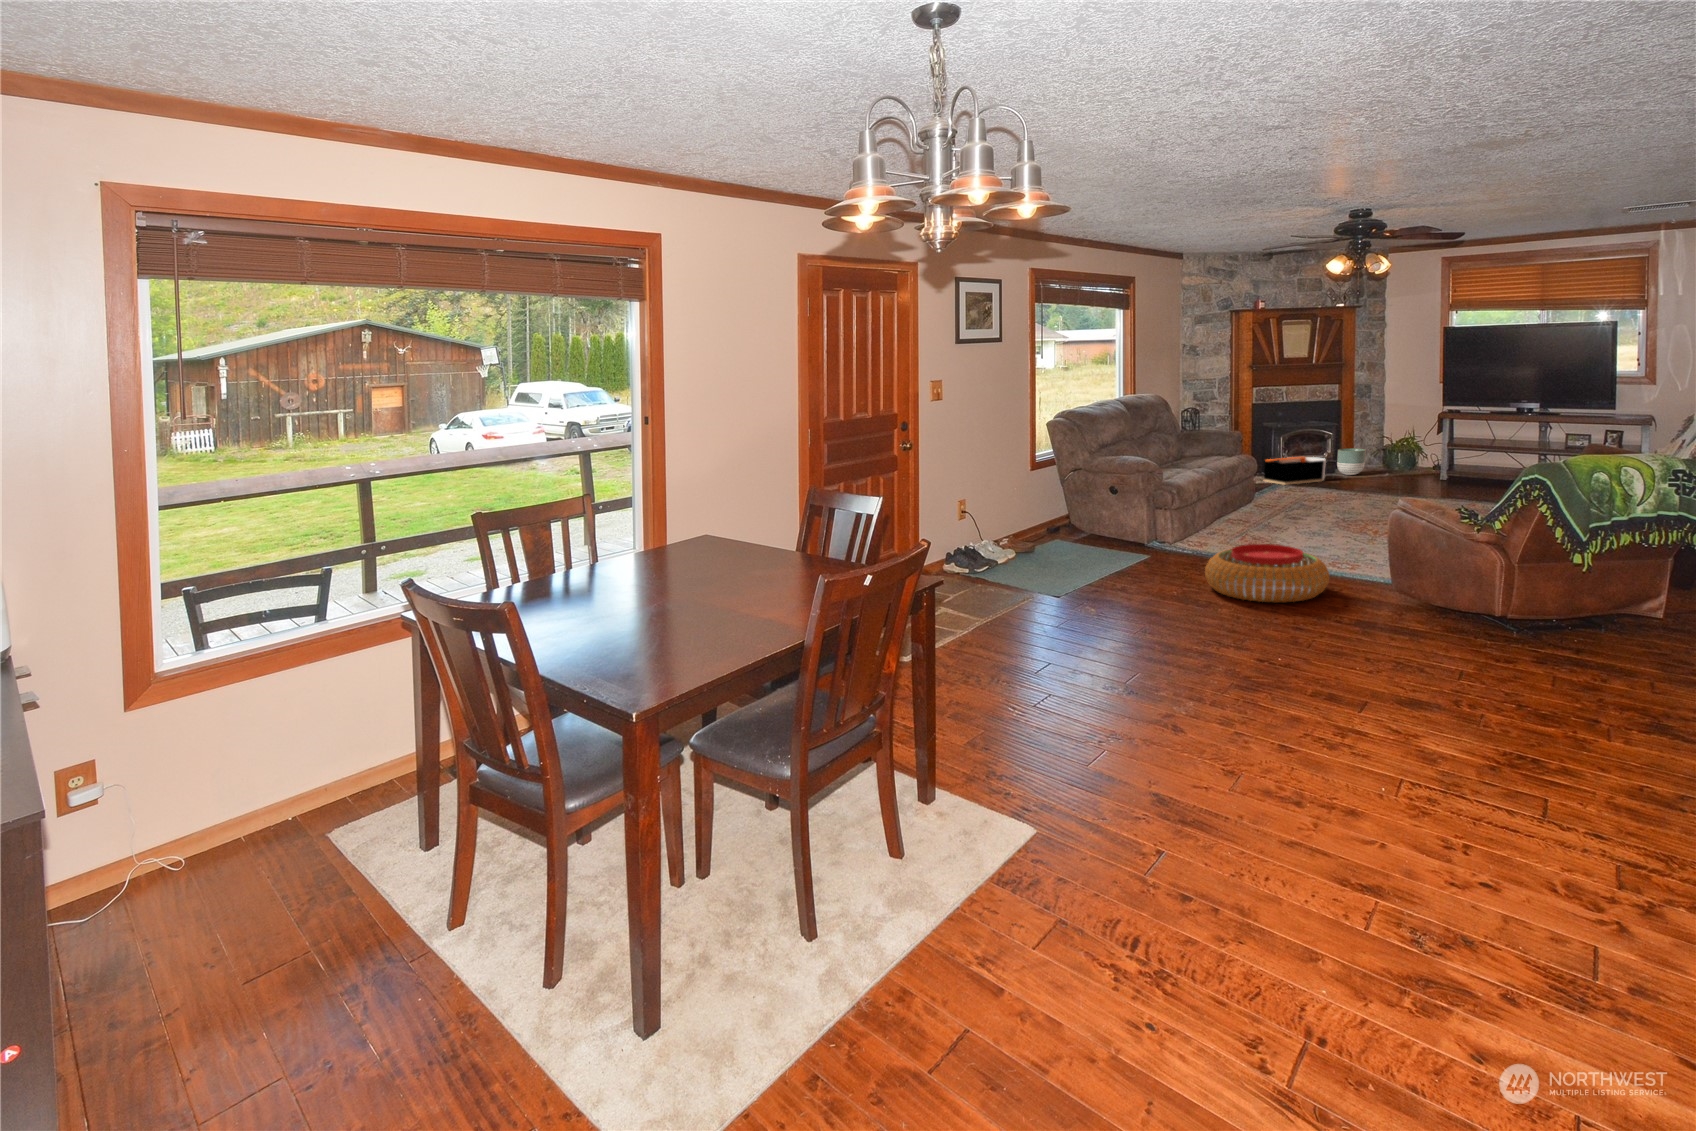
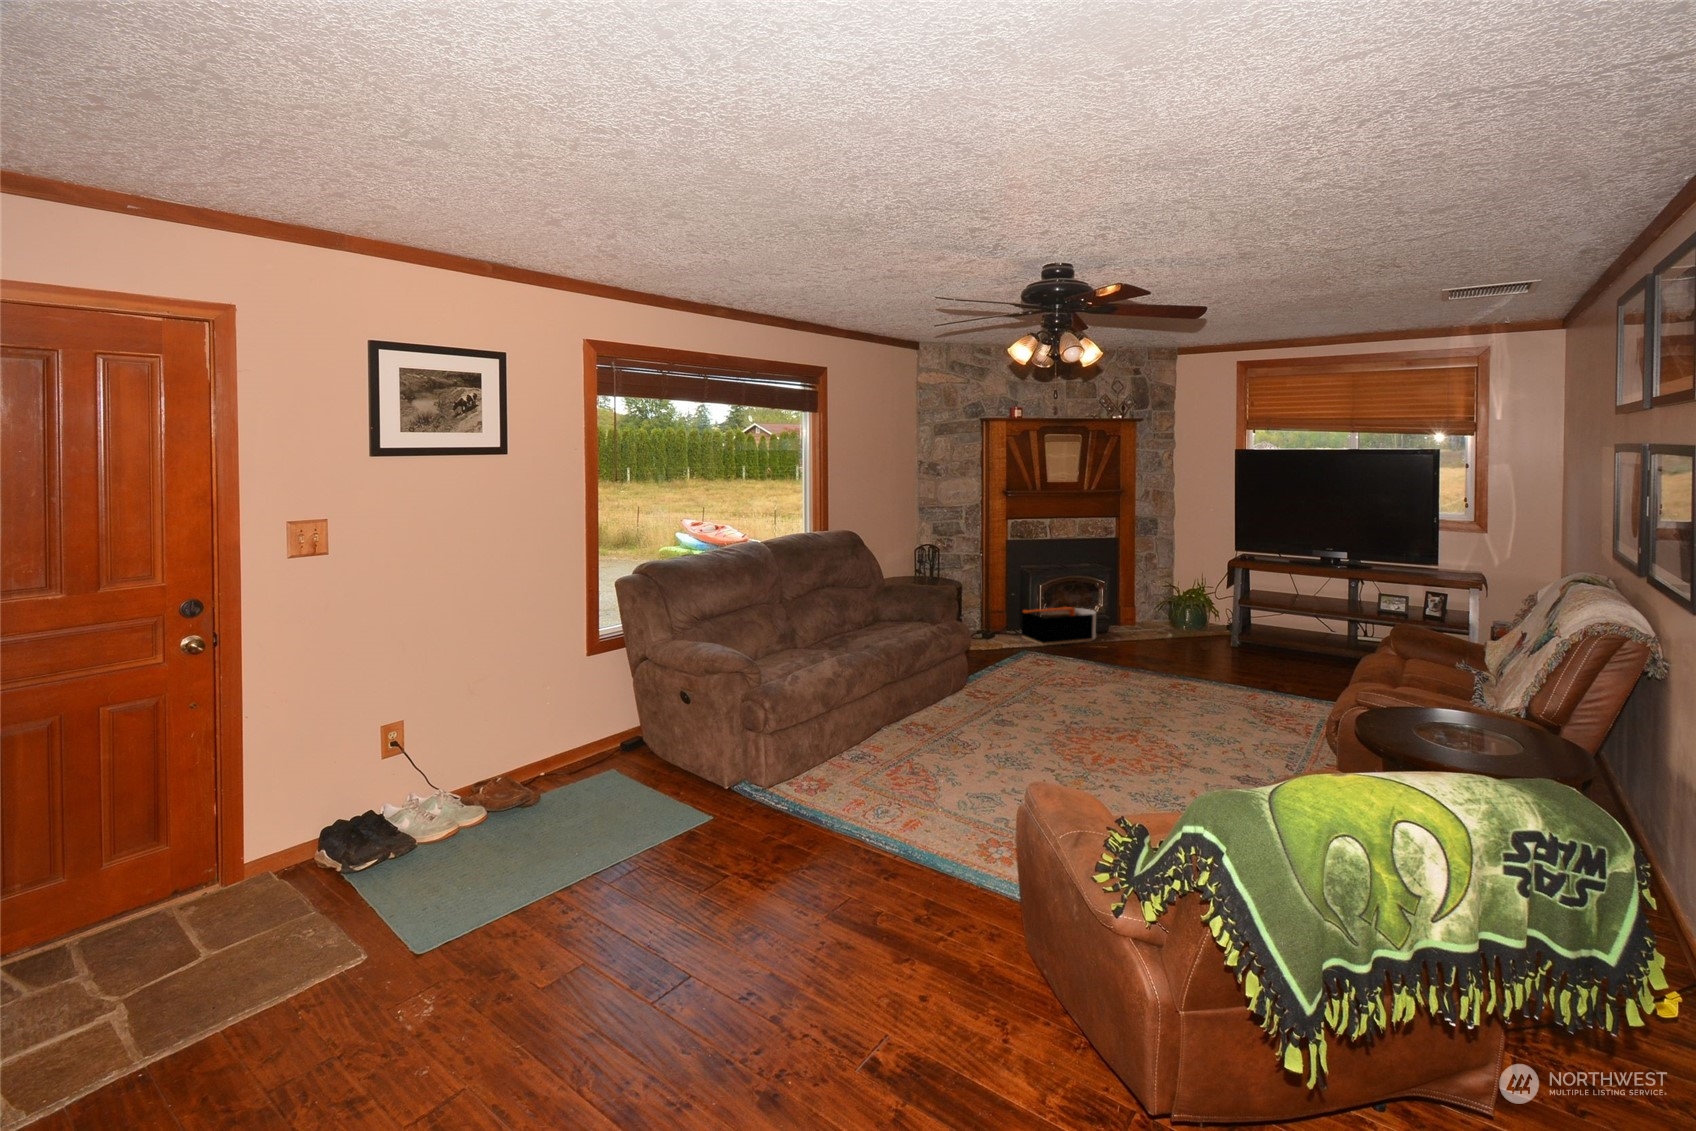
planter: present [1337,448,1366,475] -> none [1116,597,1149,631]
pouf: present [1205,544,1329,602] -> none [726,819,934,965]

